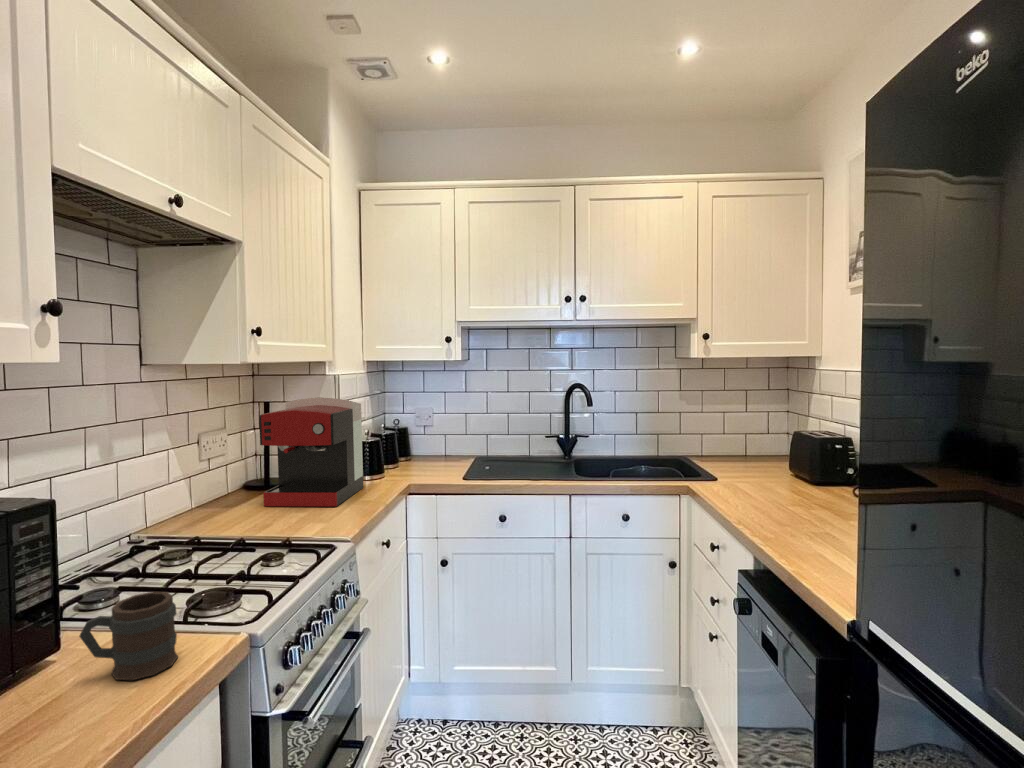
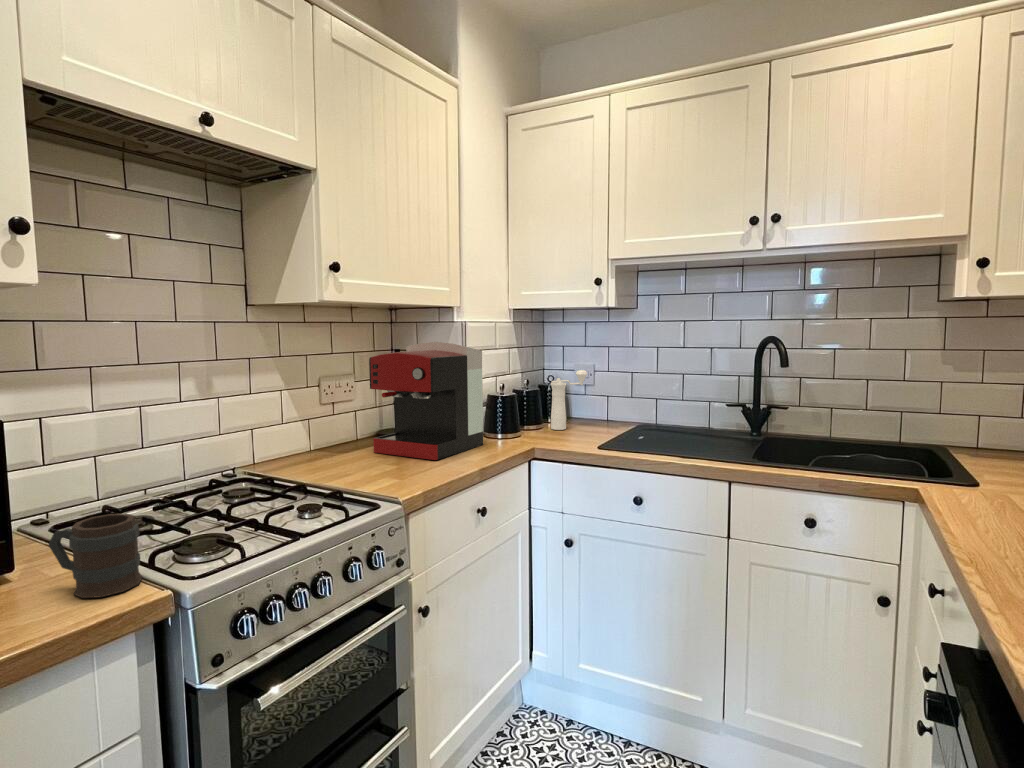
pepper mill: none [407,415,436,468] -> present [551,370,587,430]

